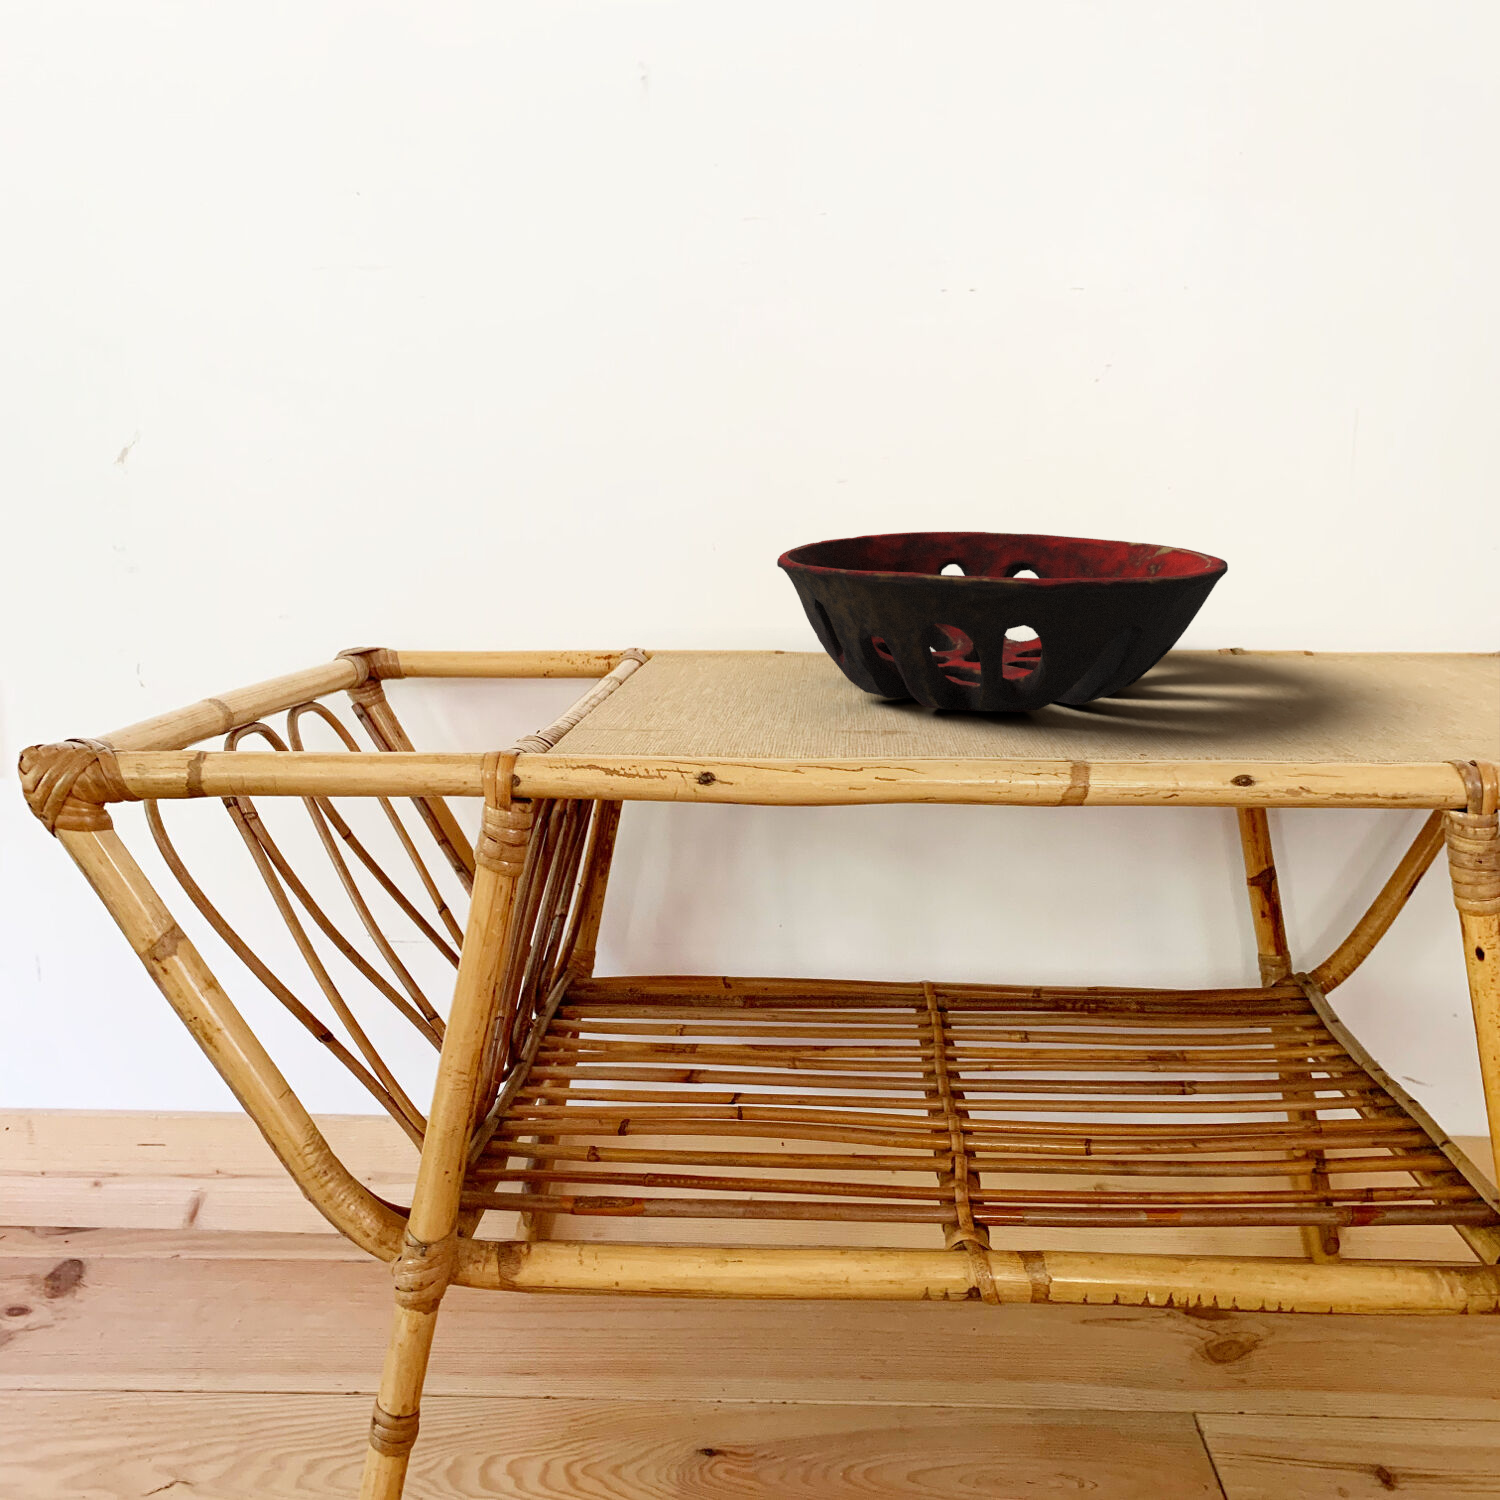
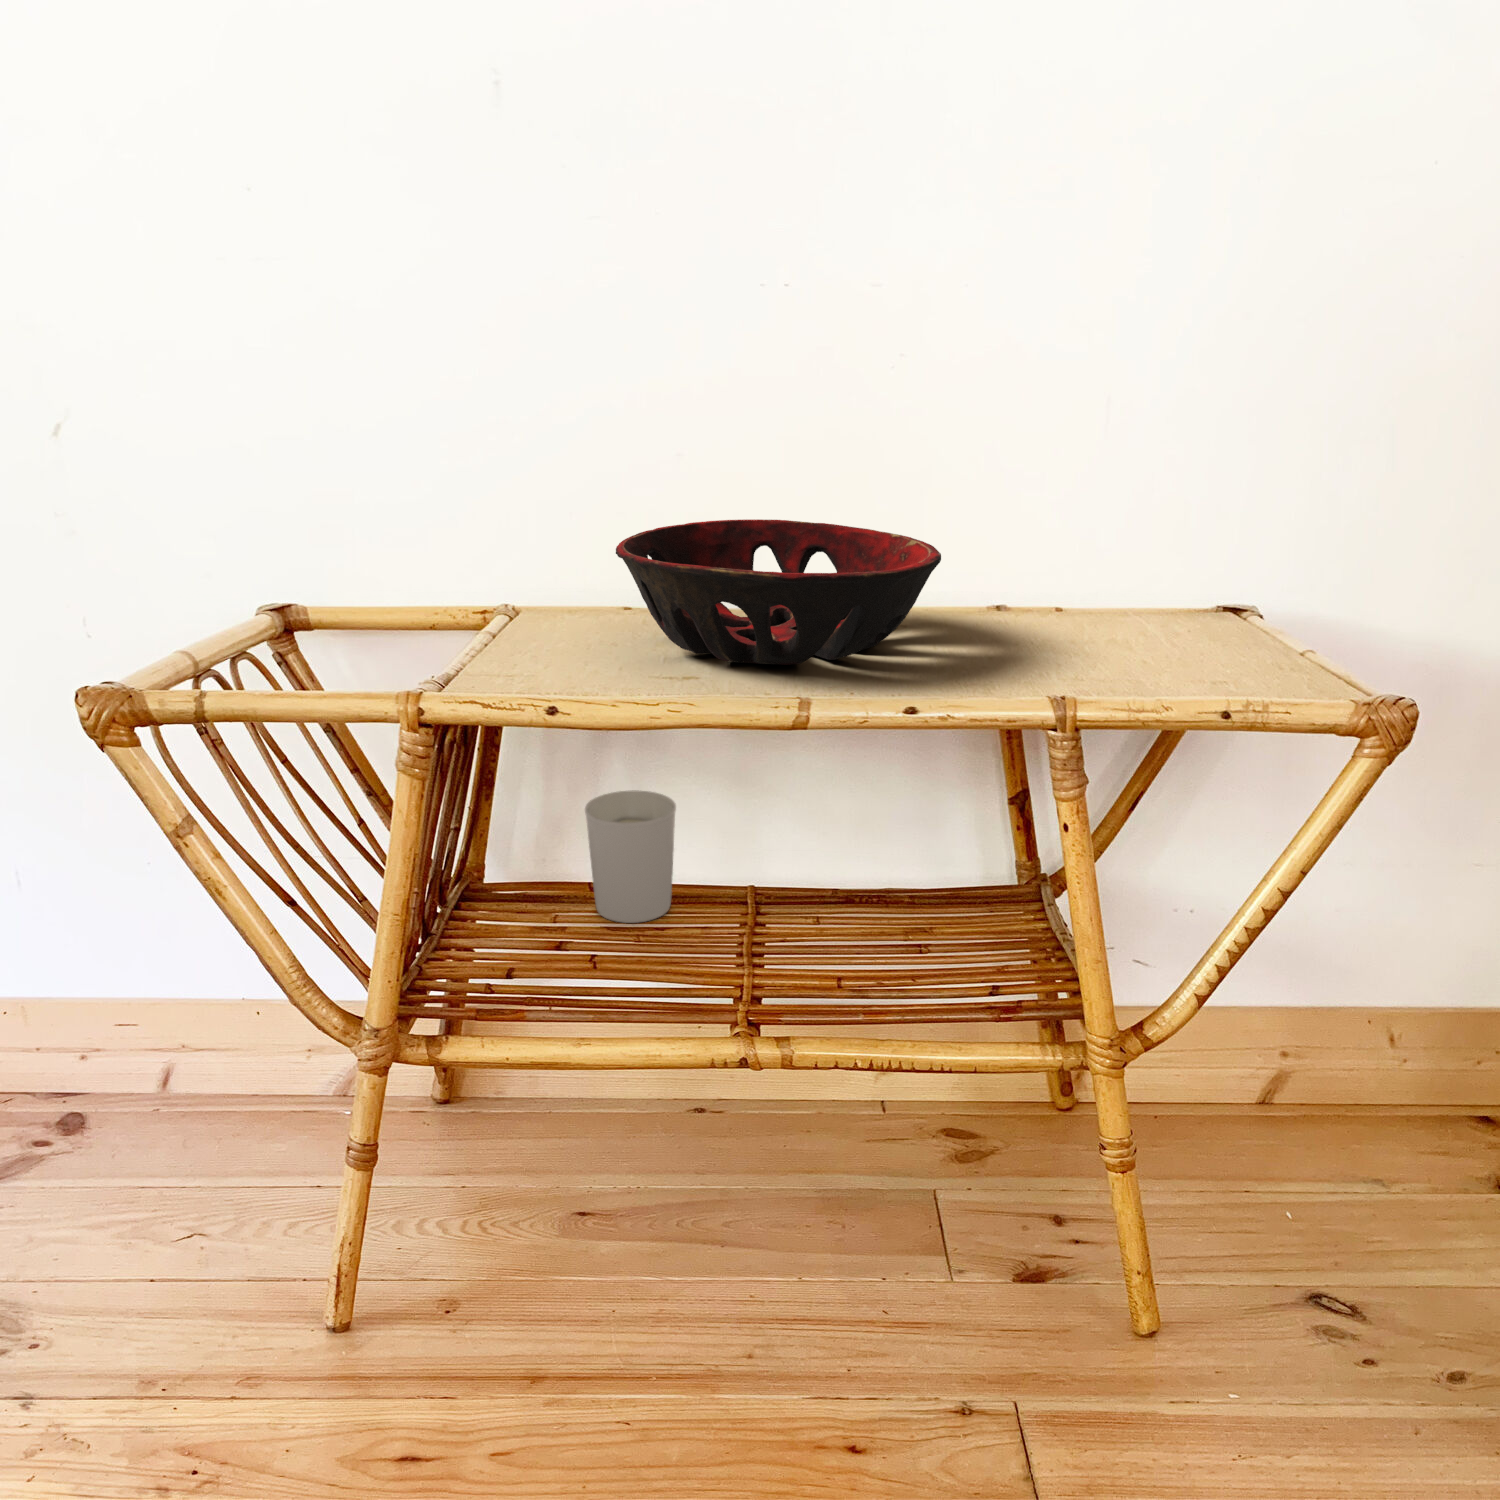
candle holder: none [727,870,840,1039] -> present [585,790,676,923]

